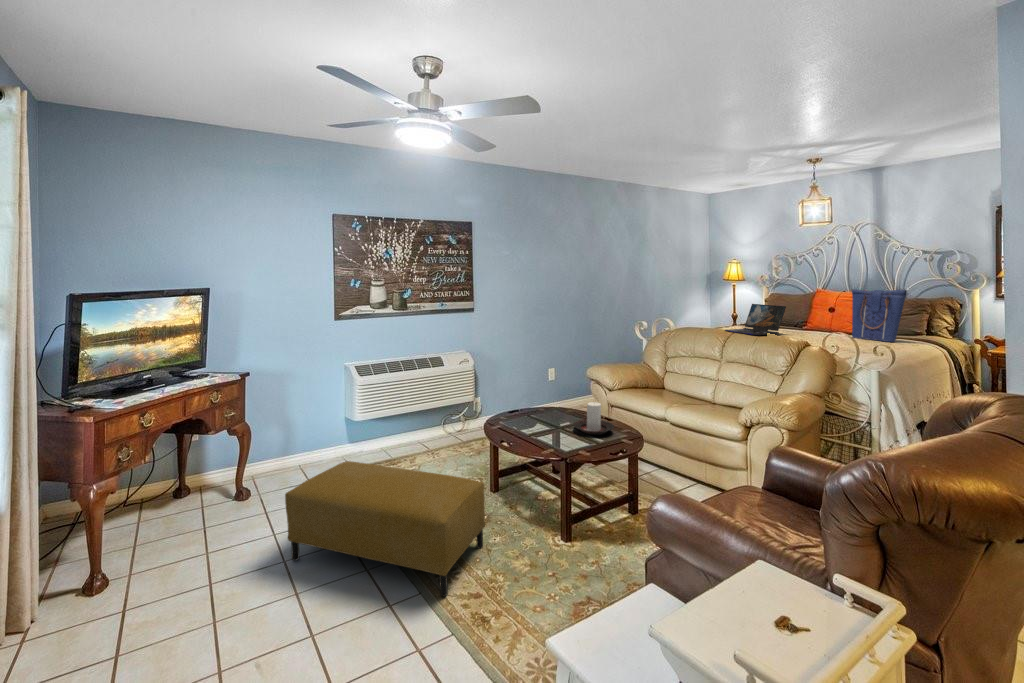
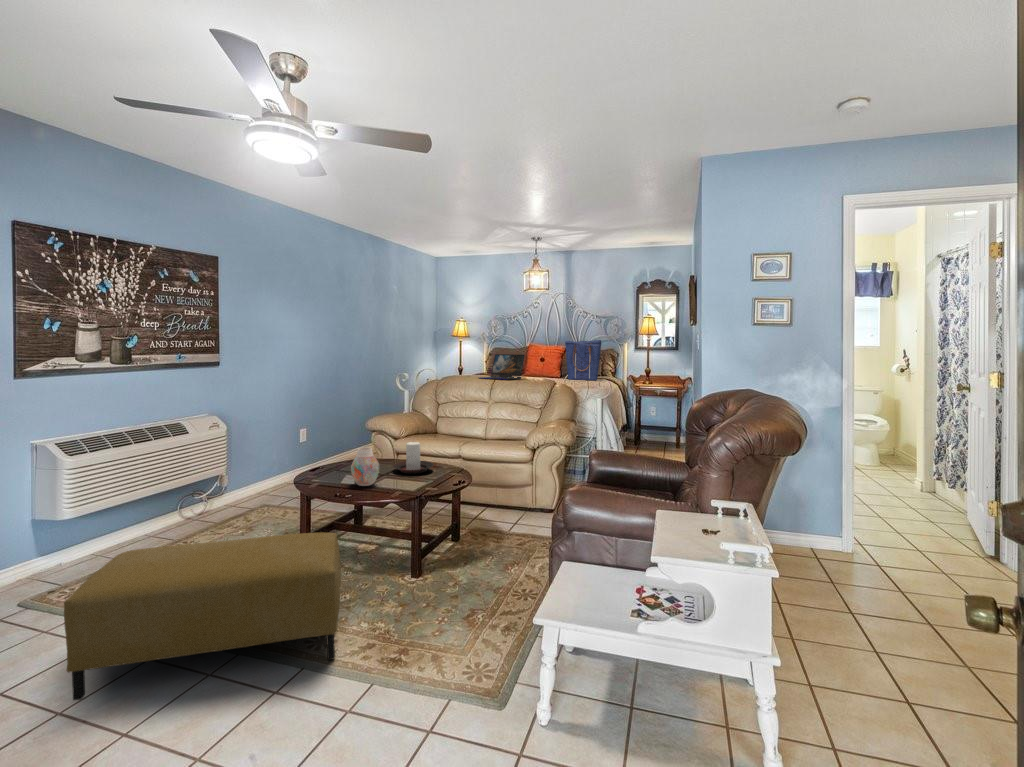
vase: none [522,404,547,441] -> present [351,447,379,486]

